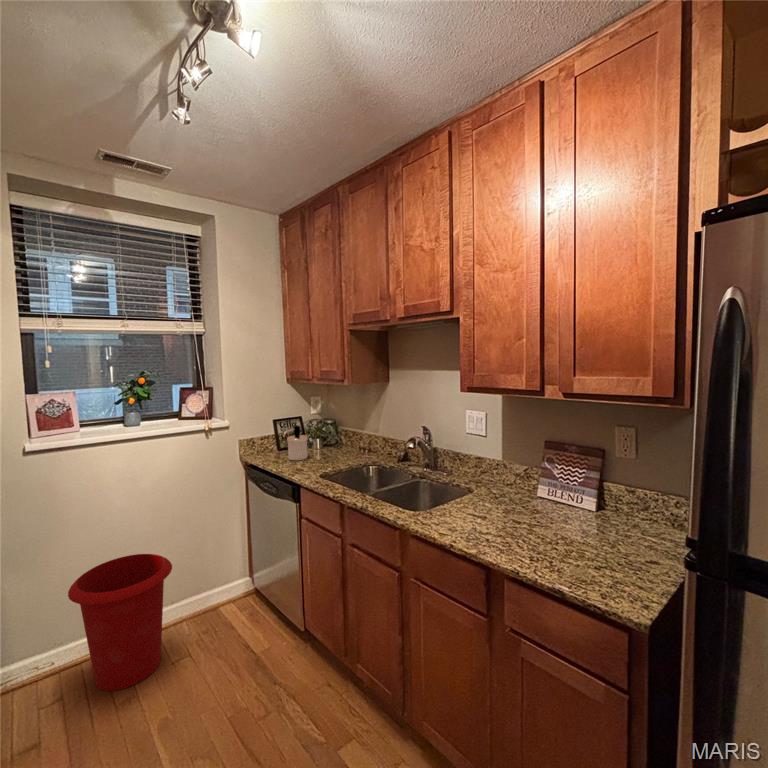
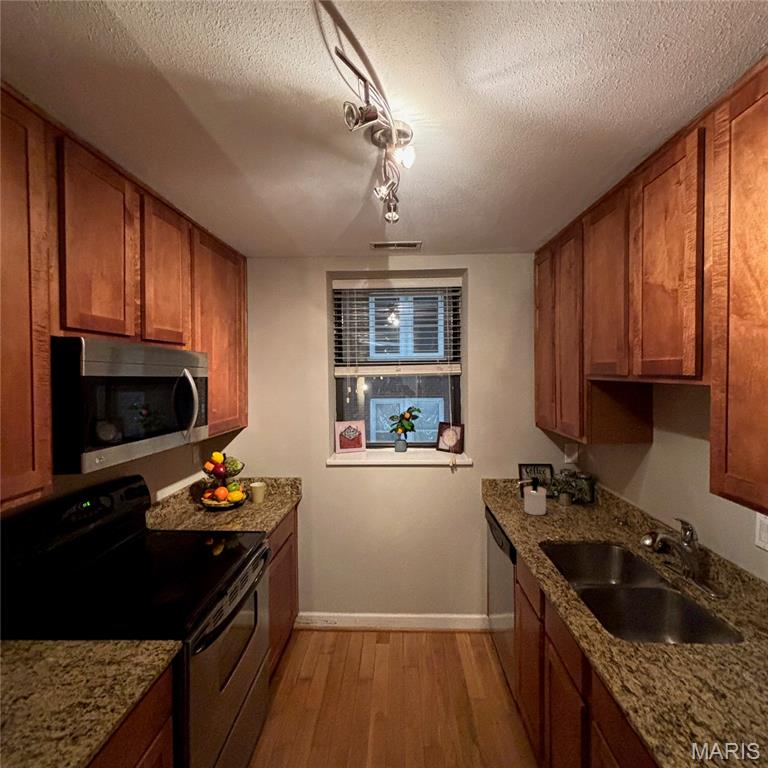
waste bin: present [68,554,172,691] -> none [340,560,411,670]

